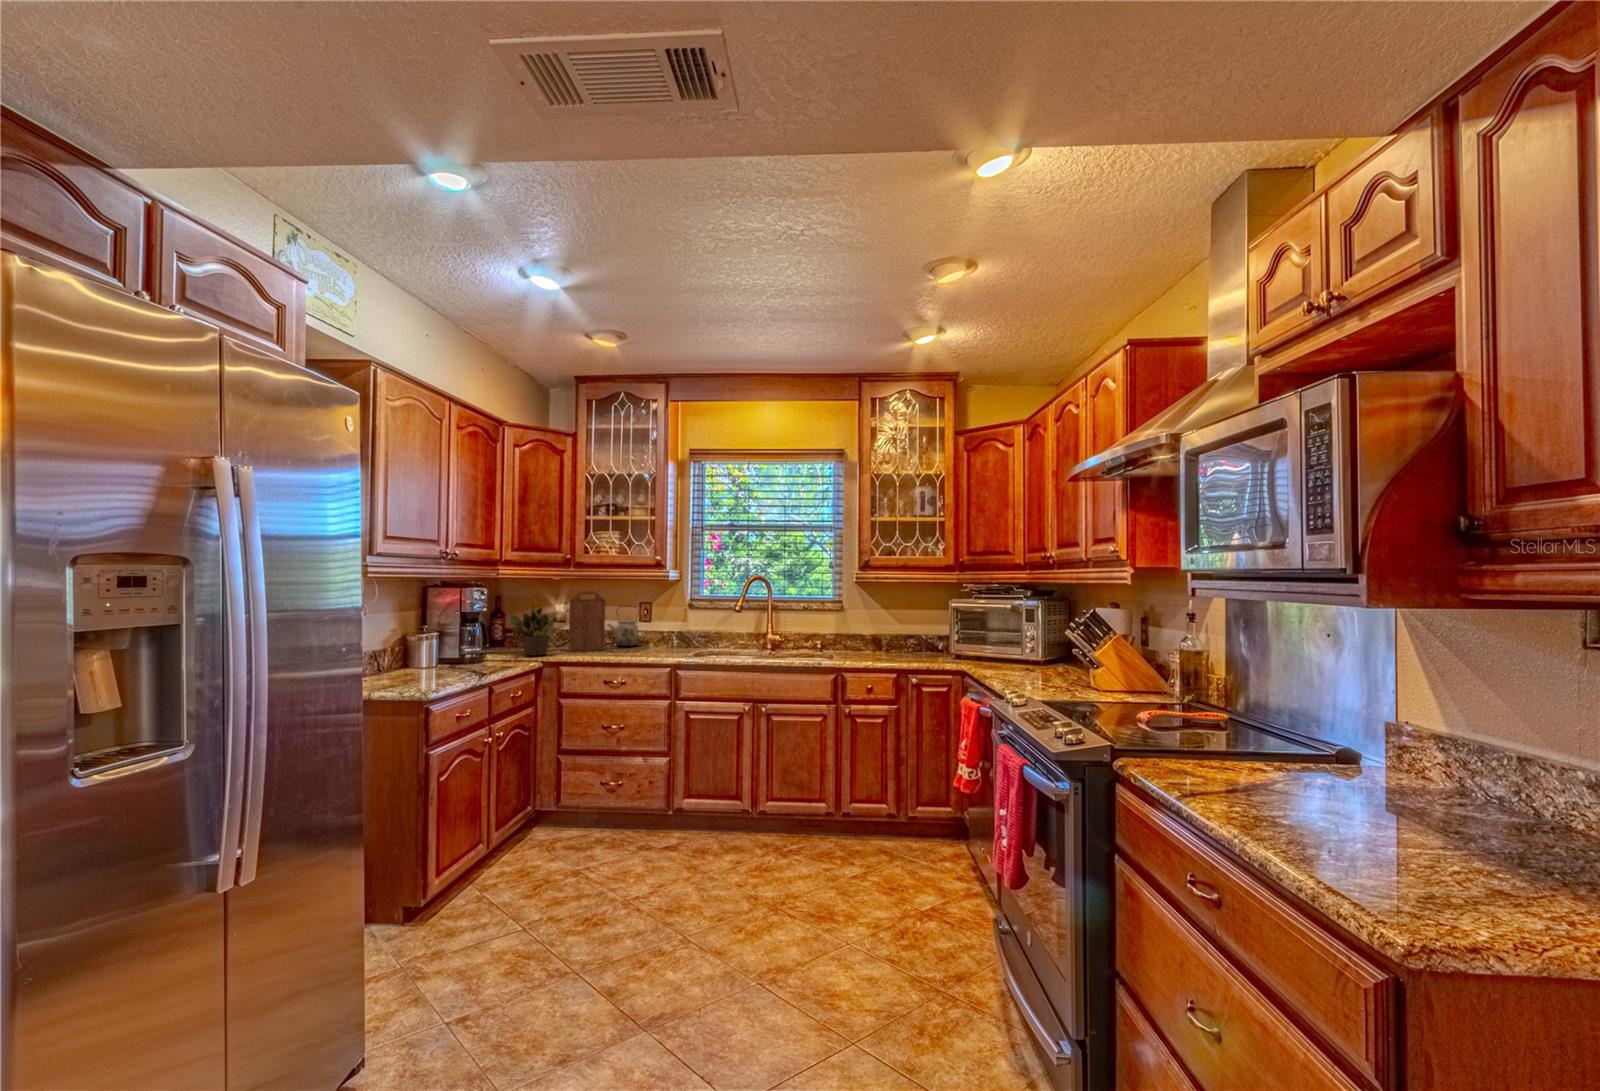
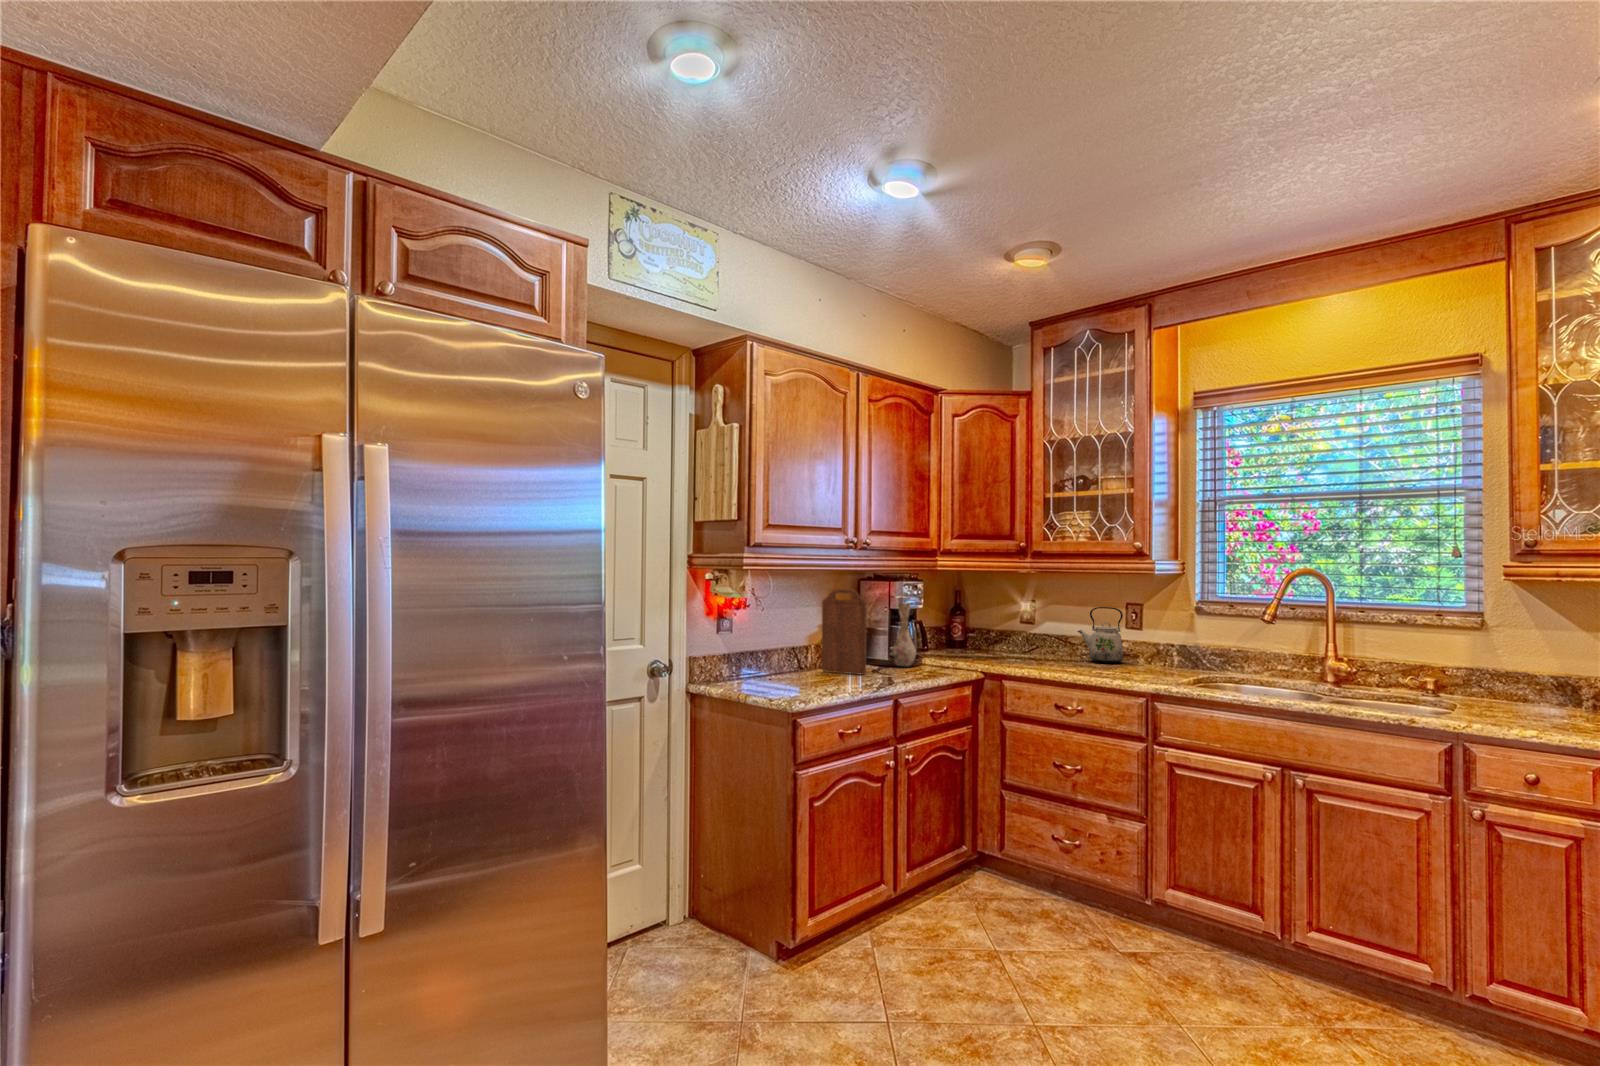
cutting board: present [569,591,606,651] -> present [822,589,867,675]
potted plant: present [508,606,557,655] -> none [948,599,1005,664]
vase: none [462,609,484,664] -> present [892,603,916,666]

